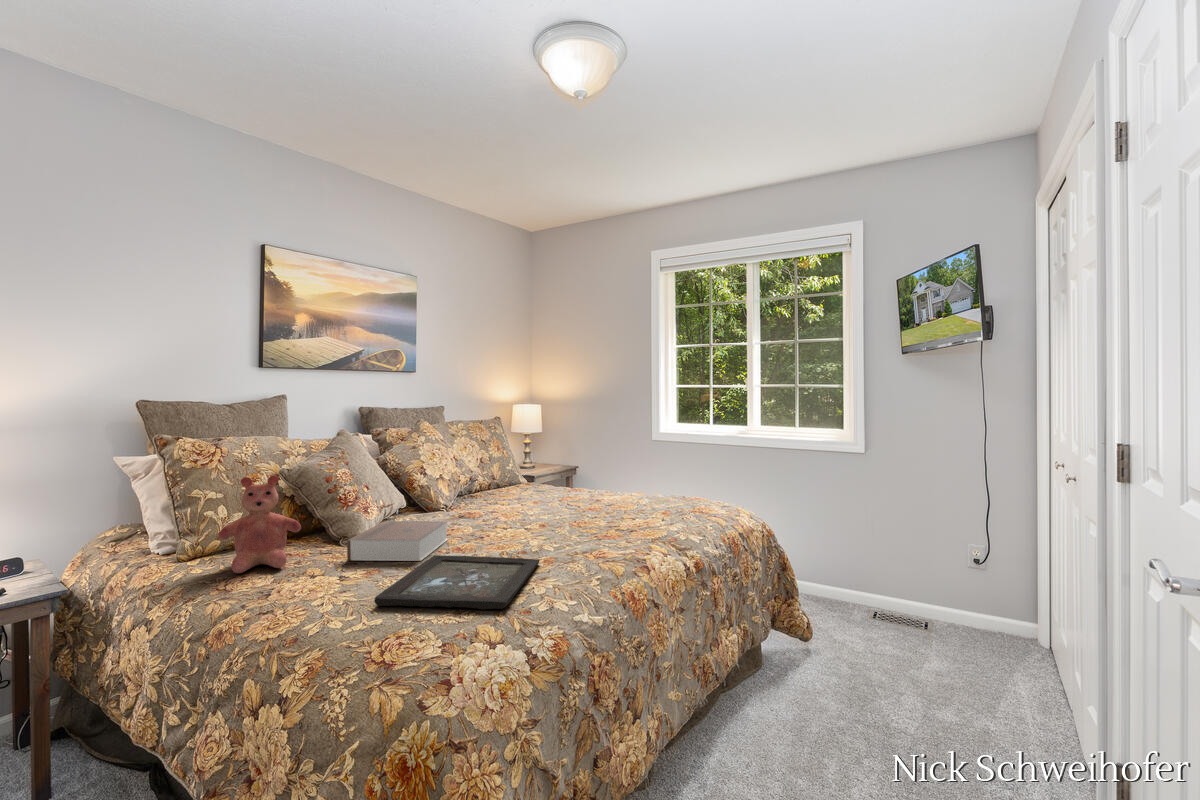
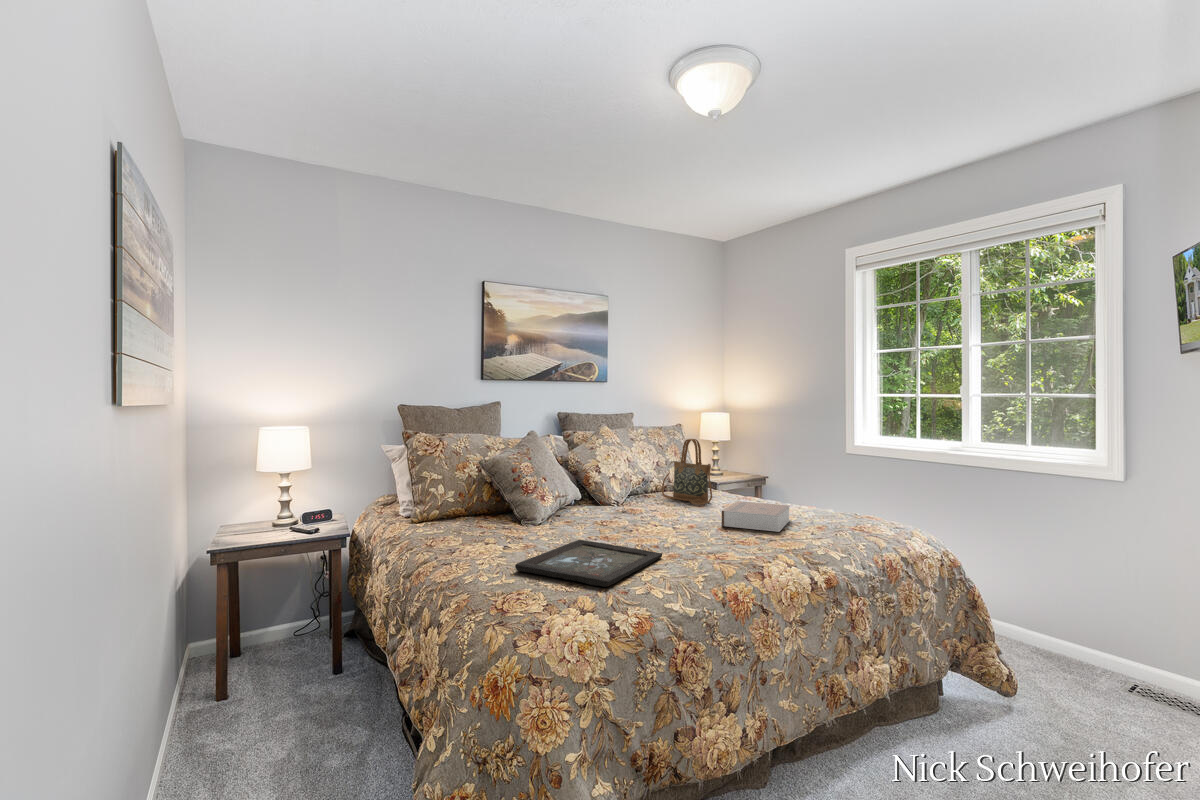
handbag: none [489,432,546,501] -> present [662,439,712,505]
teddy bear: present [218,475,301,573] -> none [432,464,488,536]
book: present [347,521,448,561] -> present [722,501,790,532]

